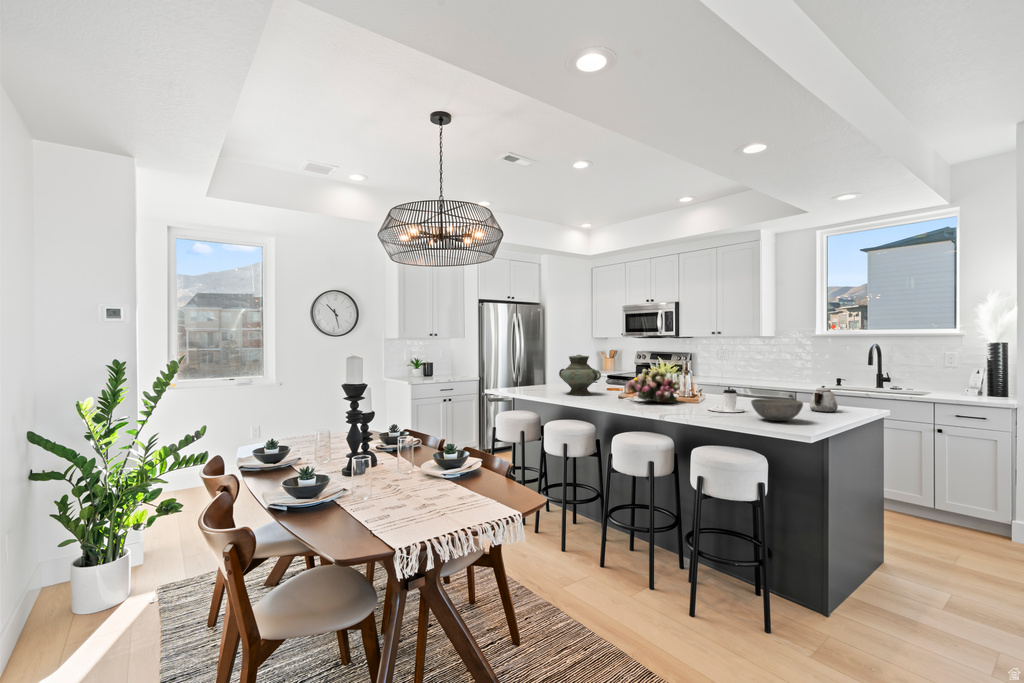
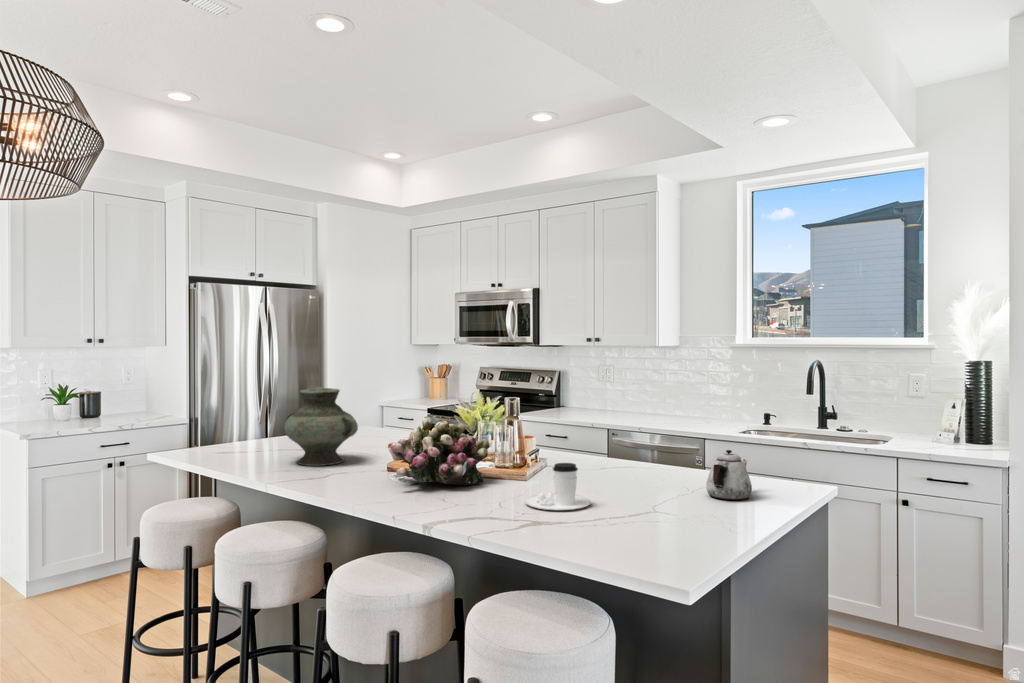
bowl: present [751,399,803,421] -> none [591,487,684,537]

